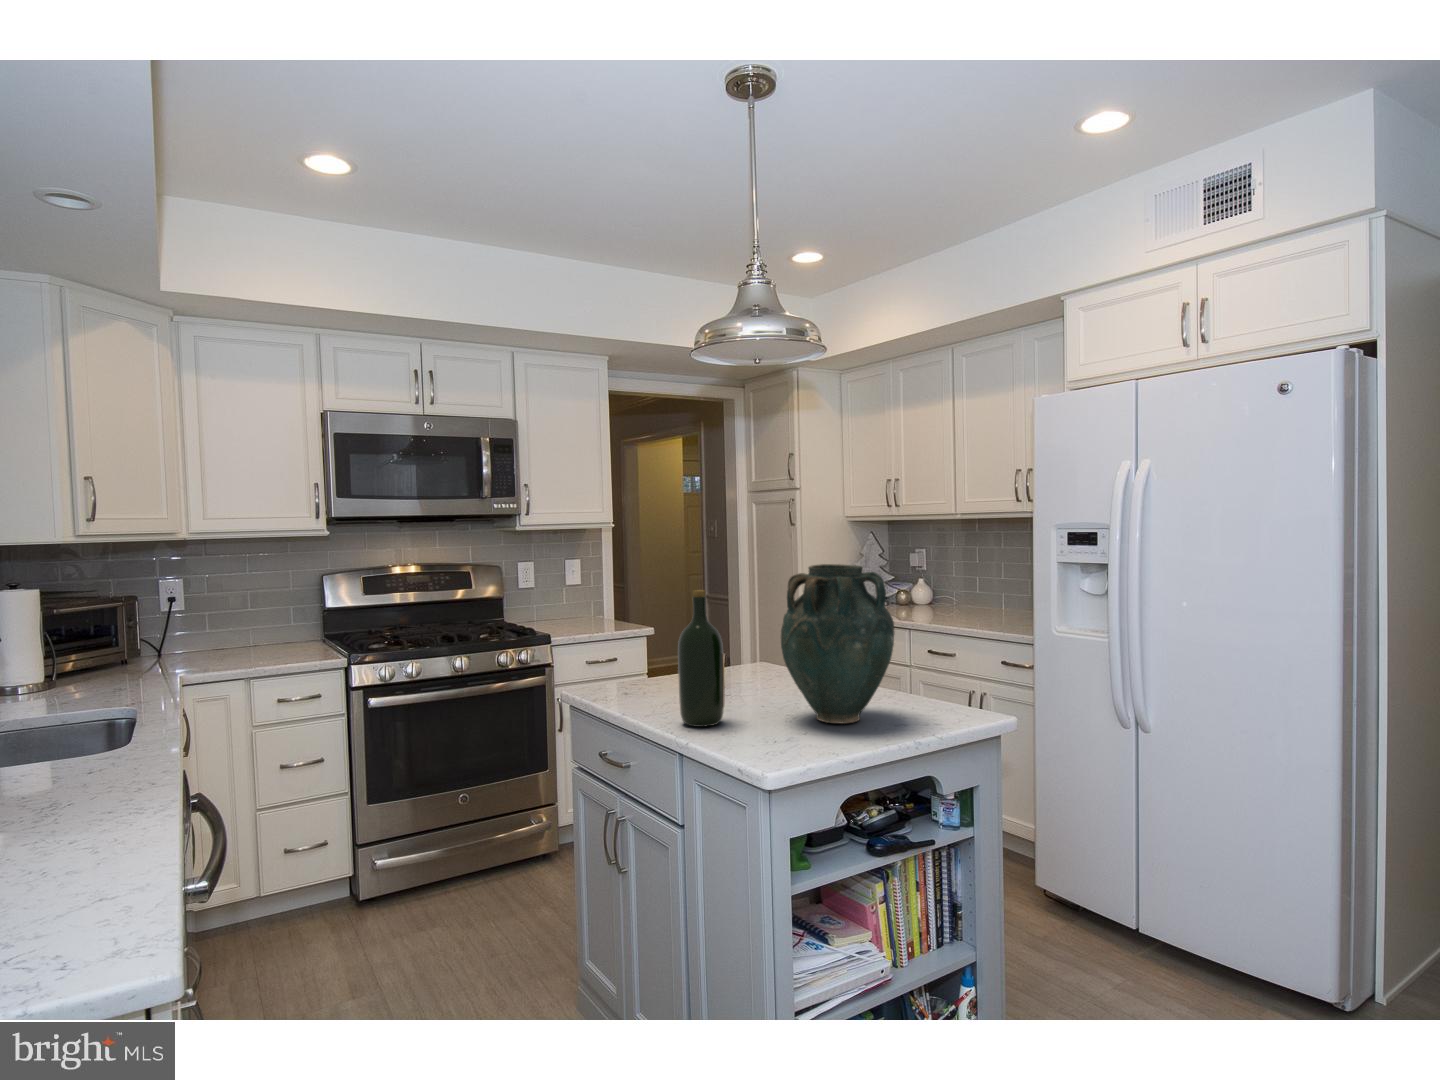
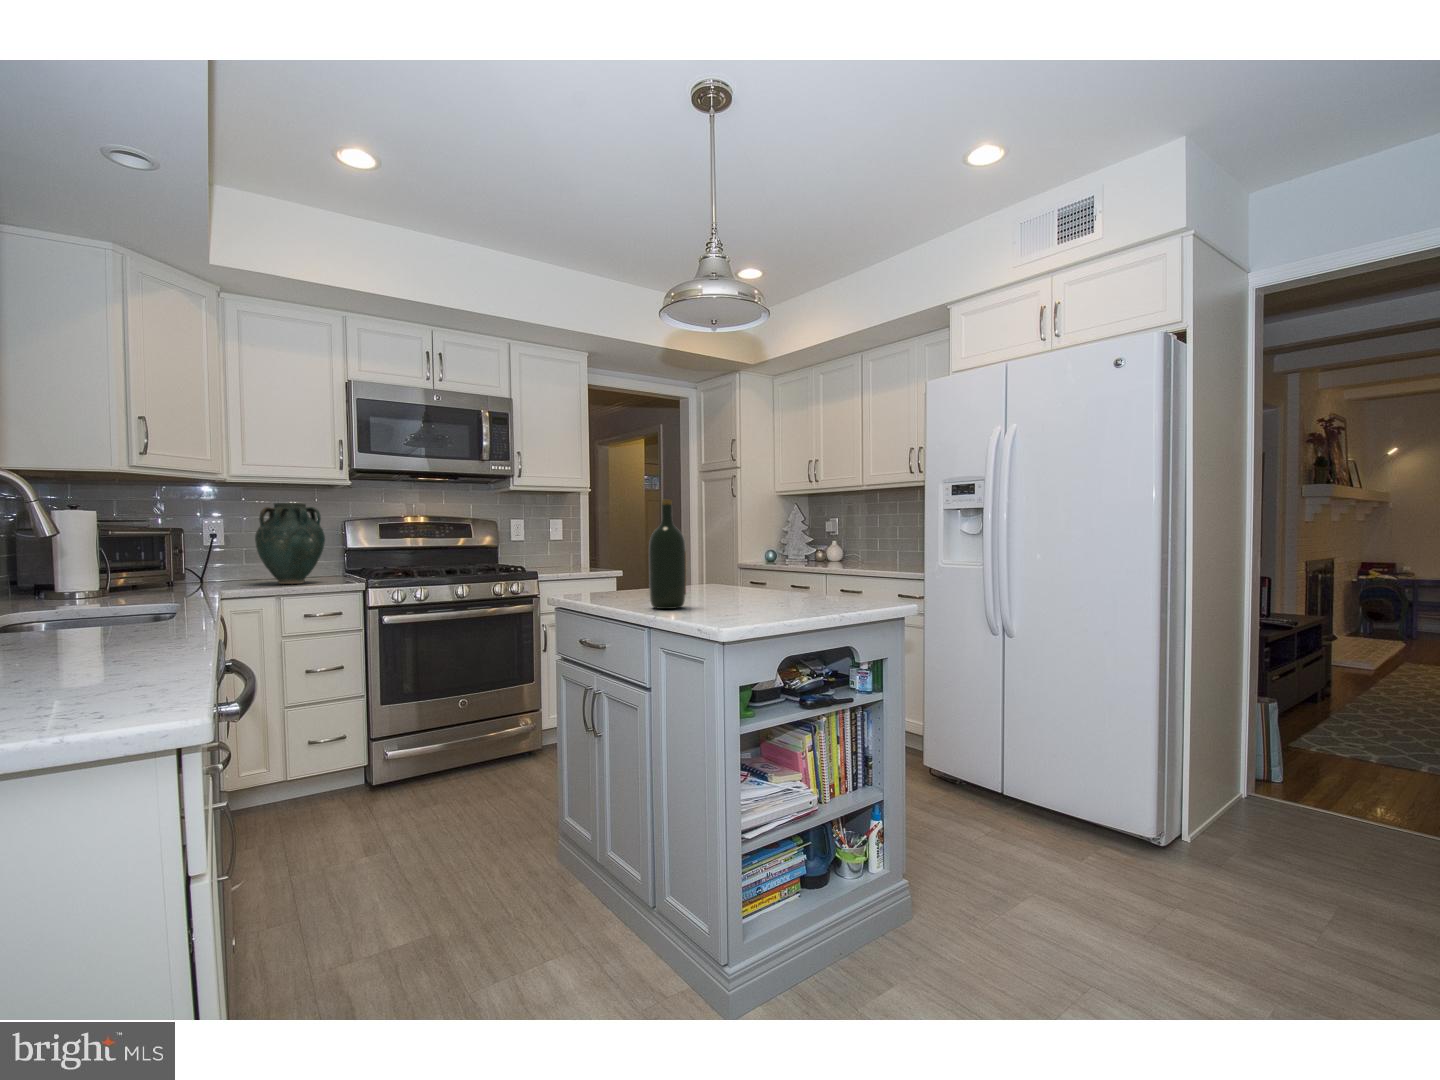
vase: present [781,564,894,723] -> present [255,503,325,584]

